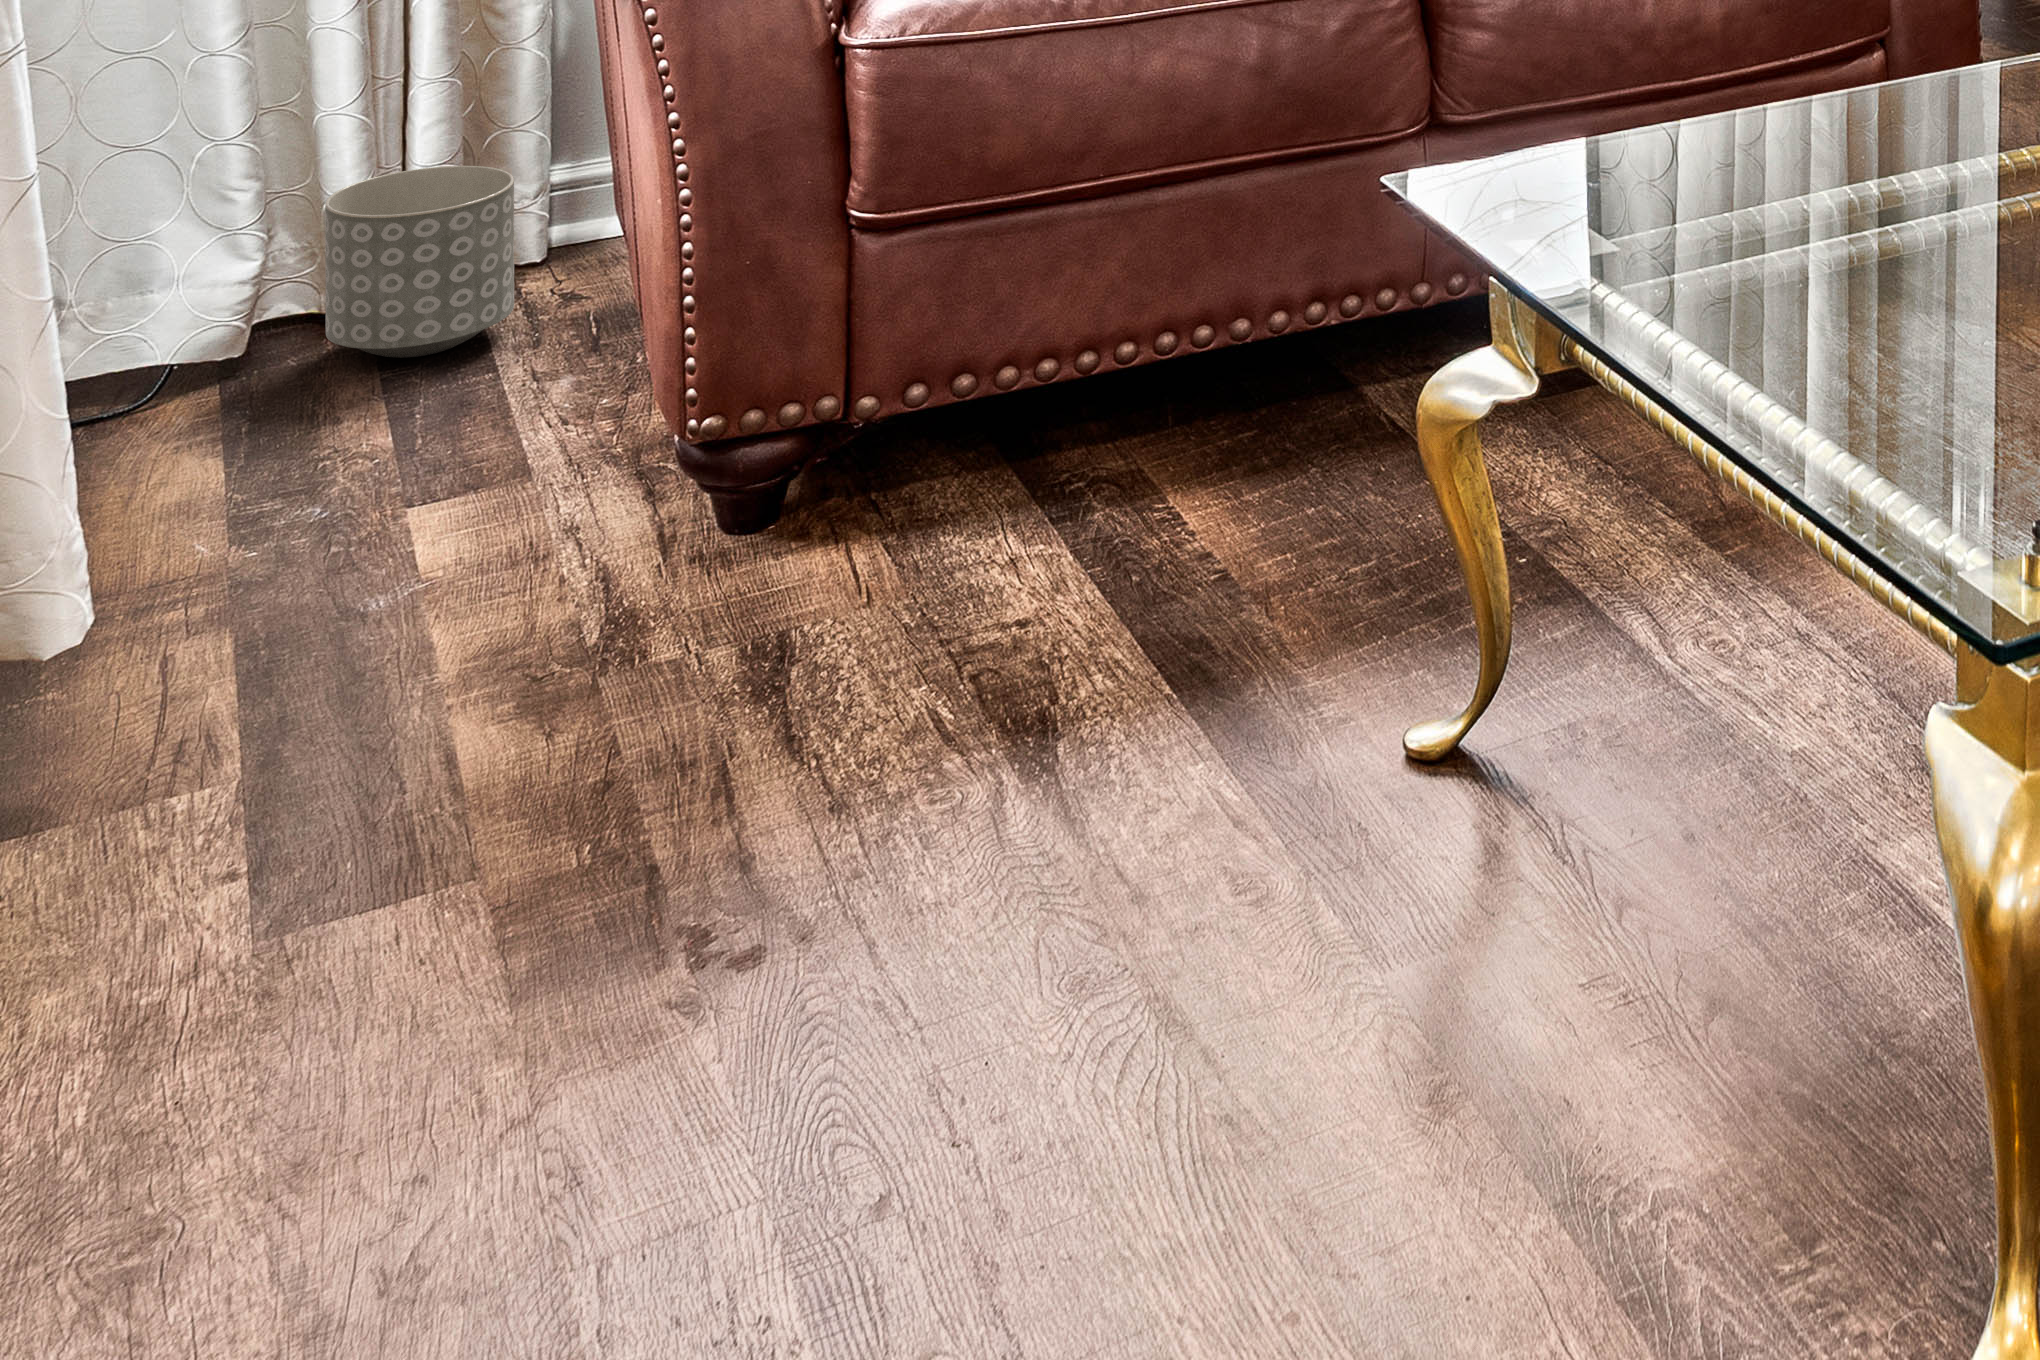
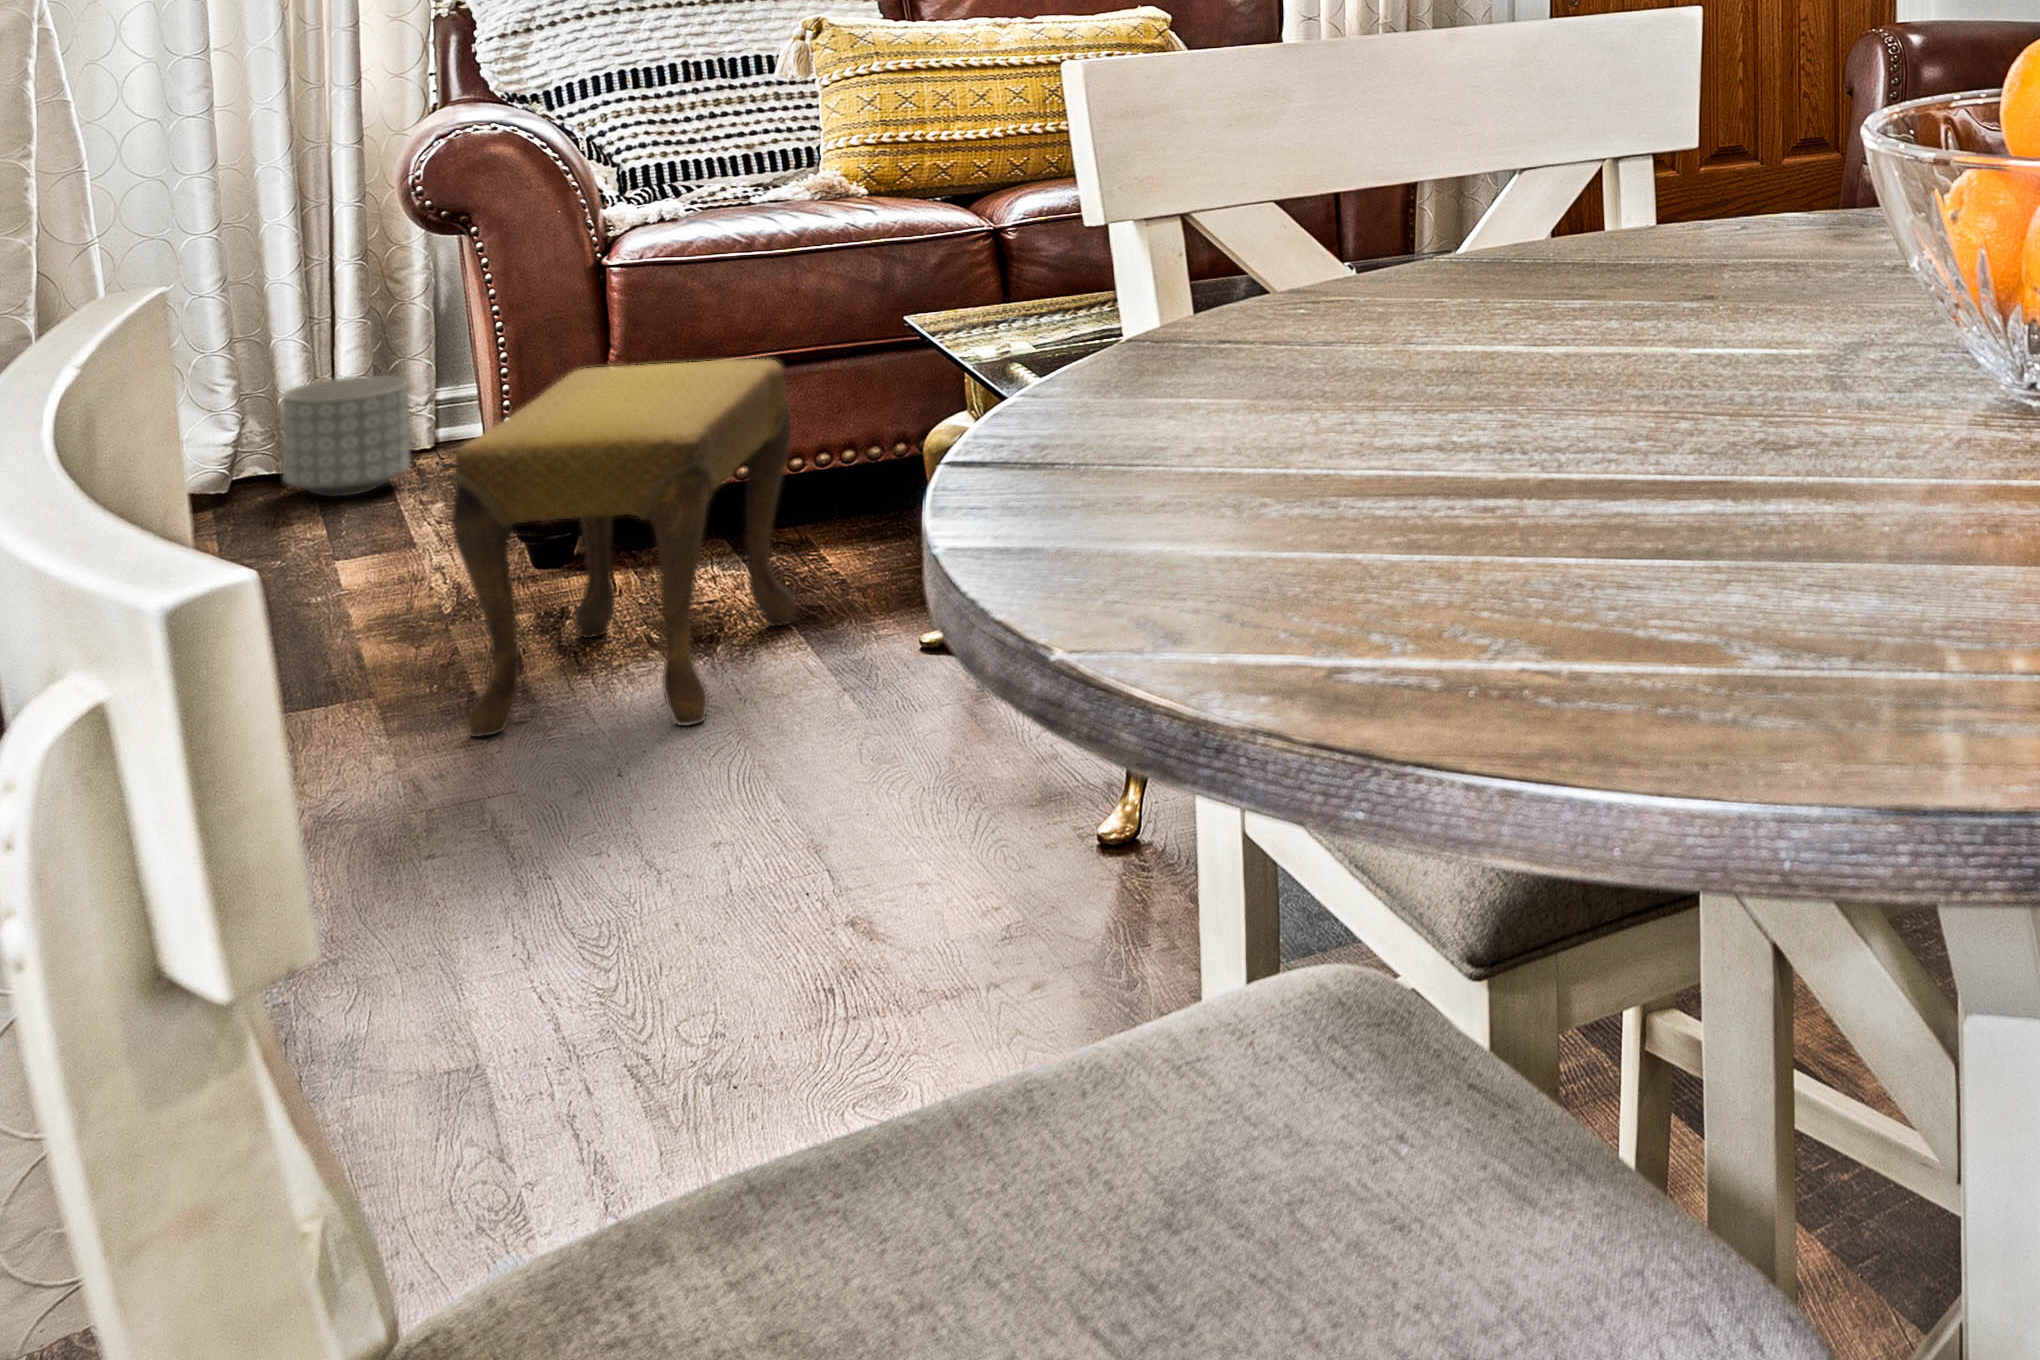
footstool: none [647,235,1181,1003] -> present [452,359,796,737]

